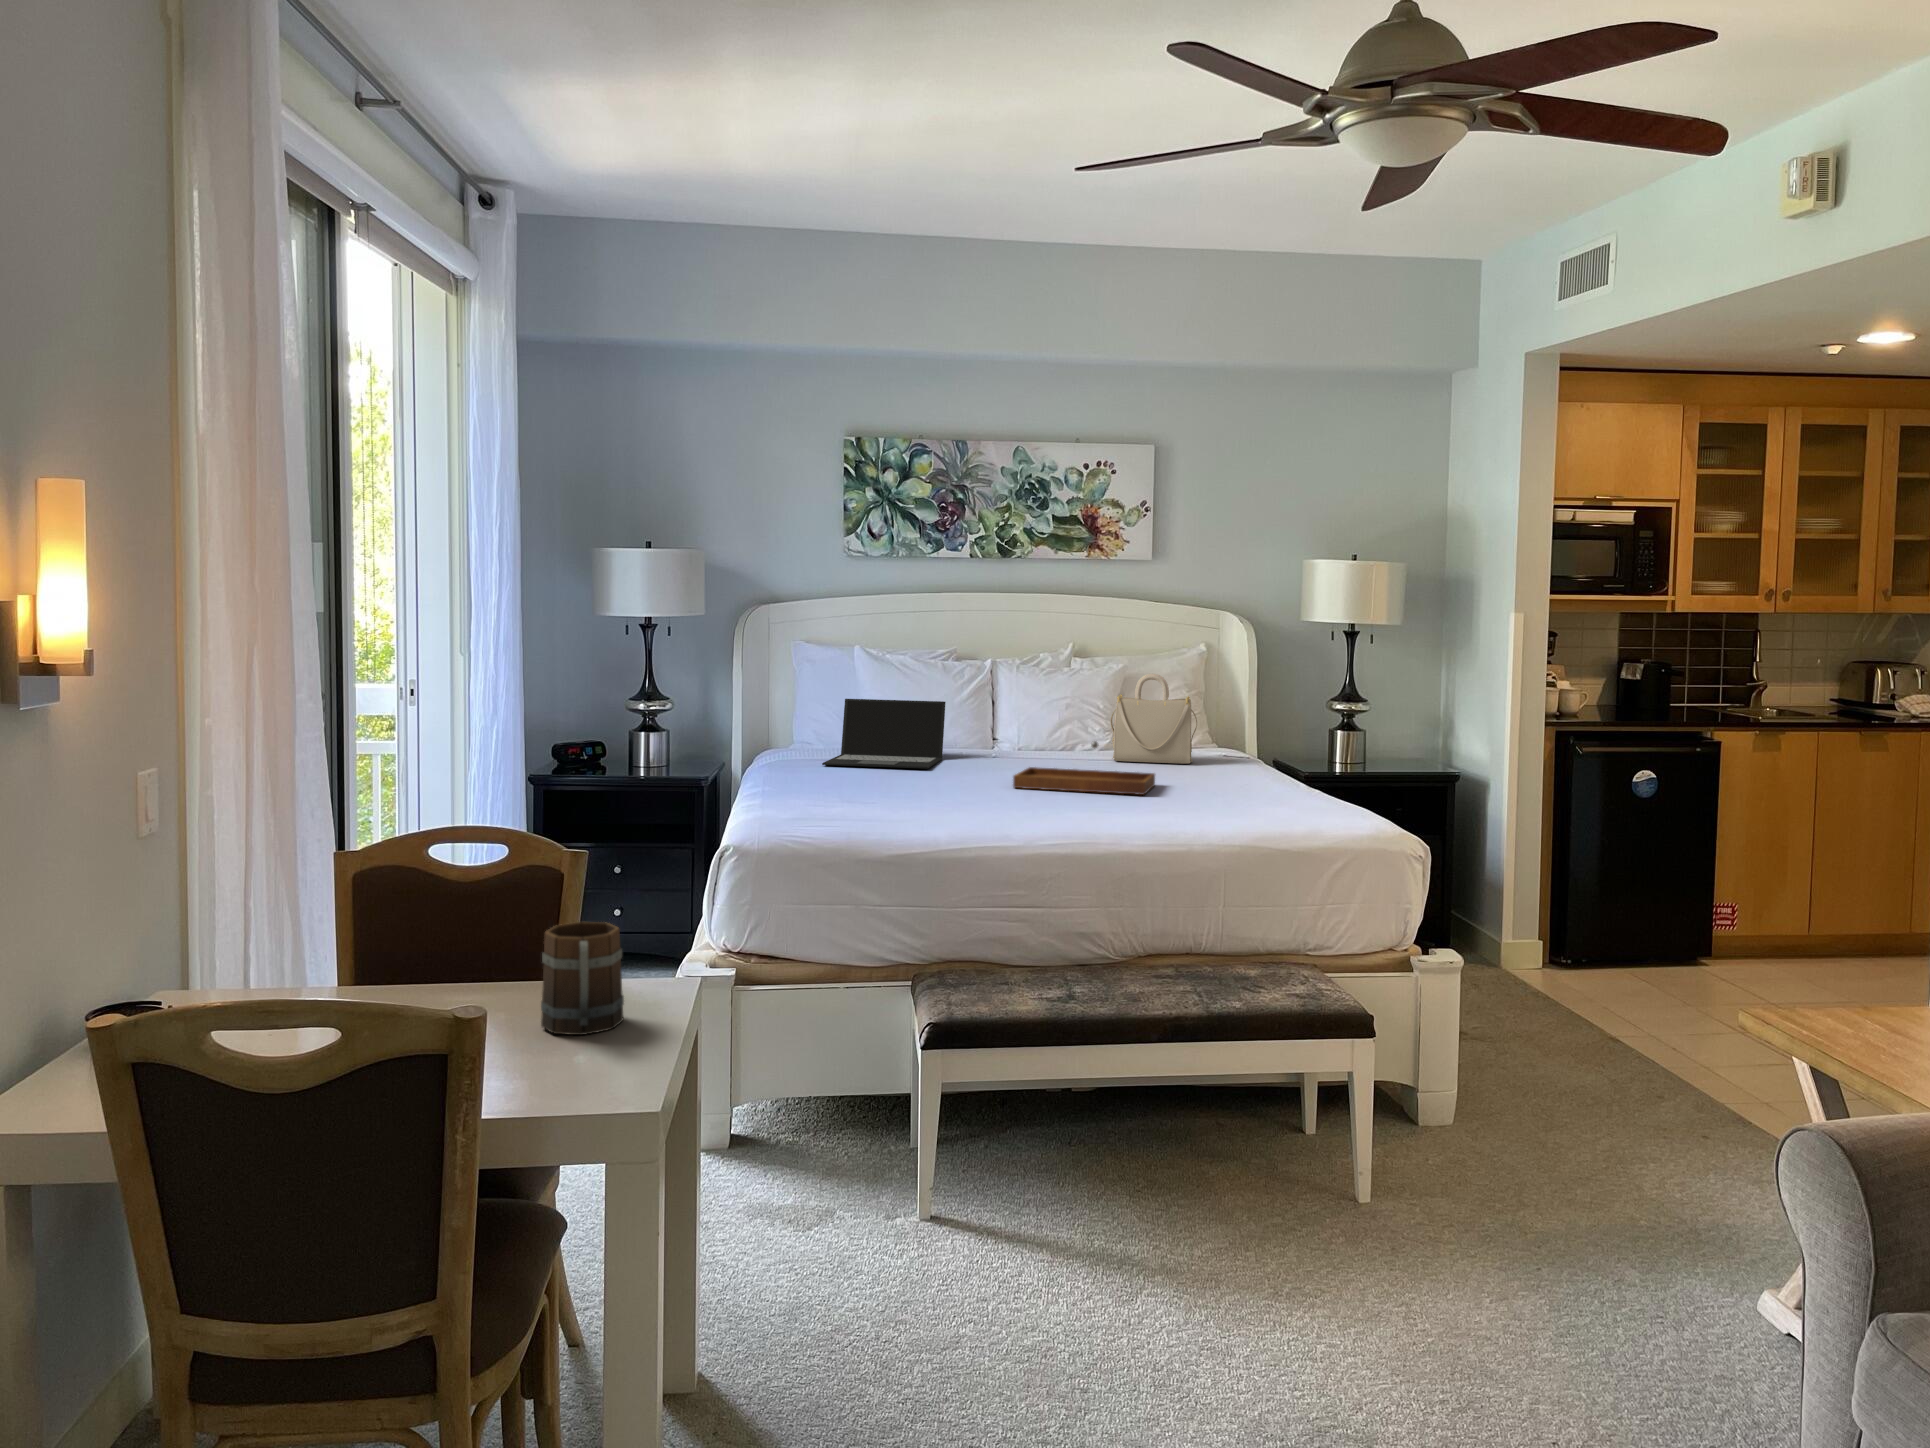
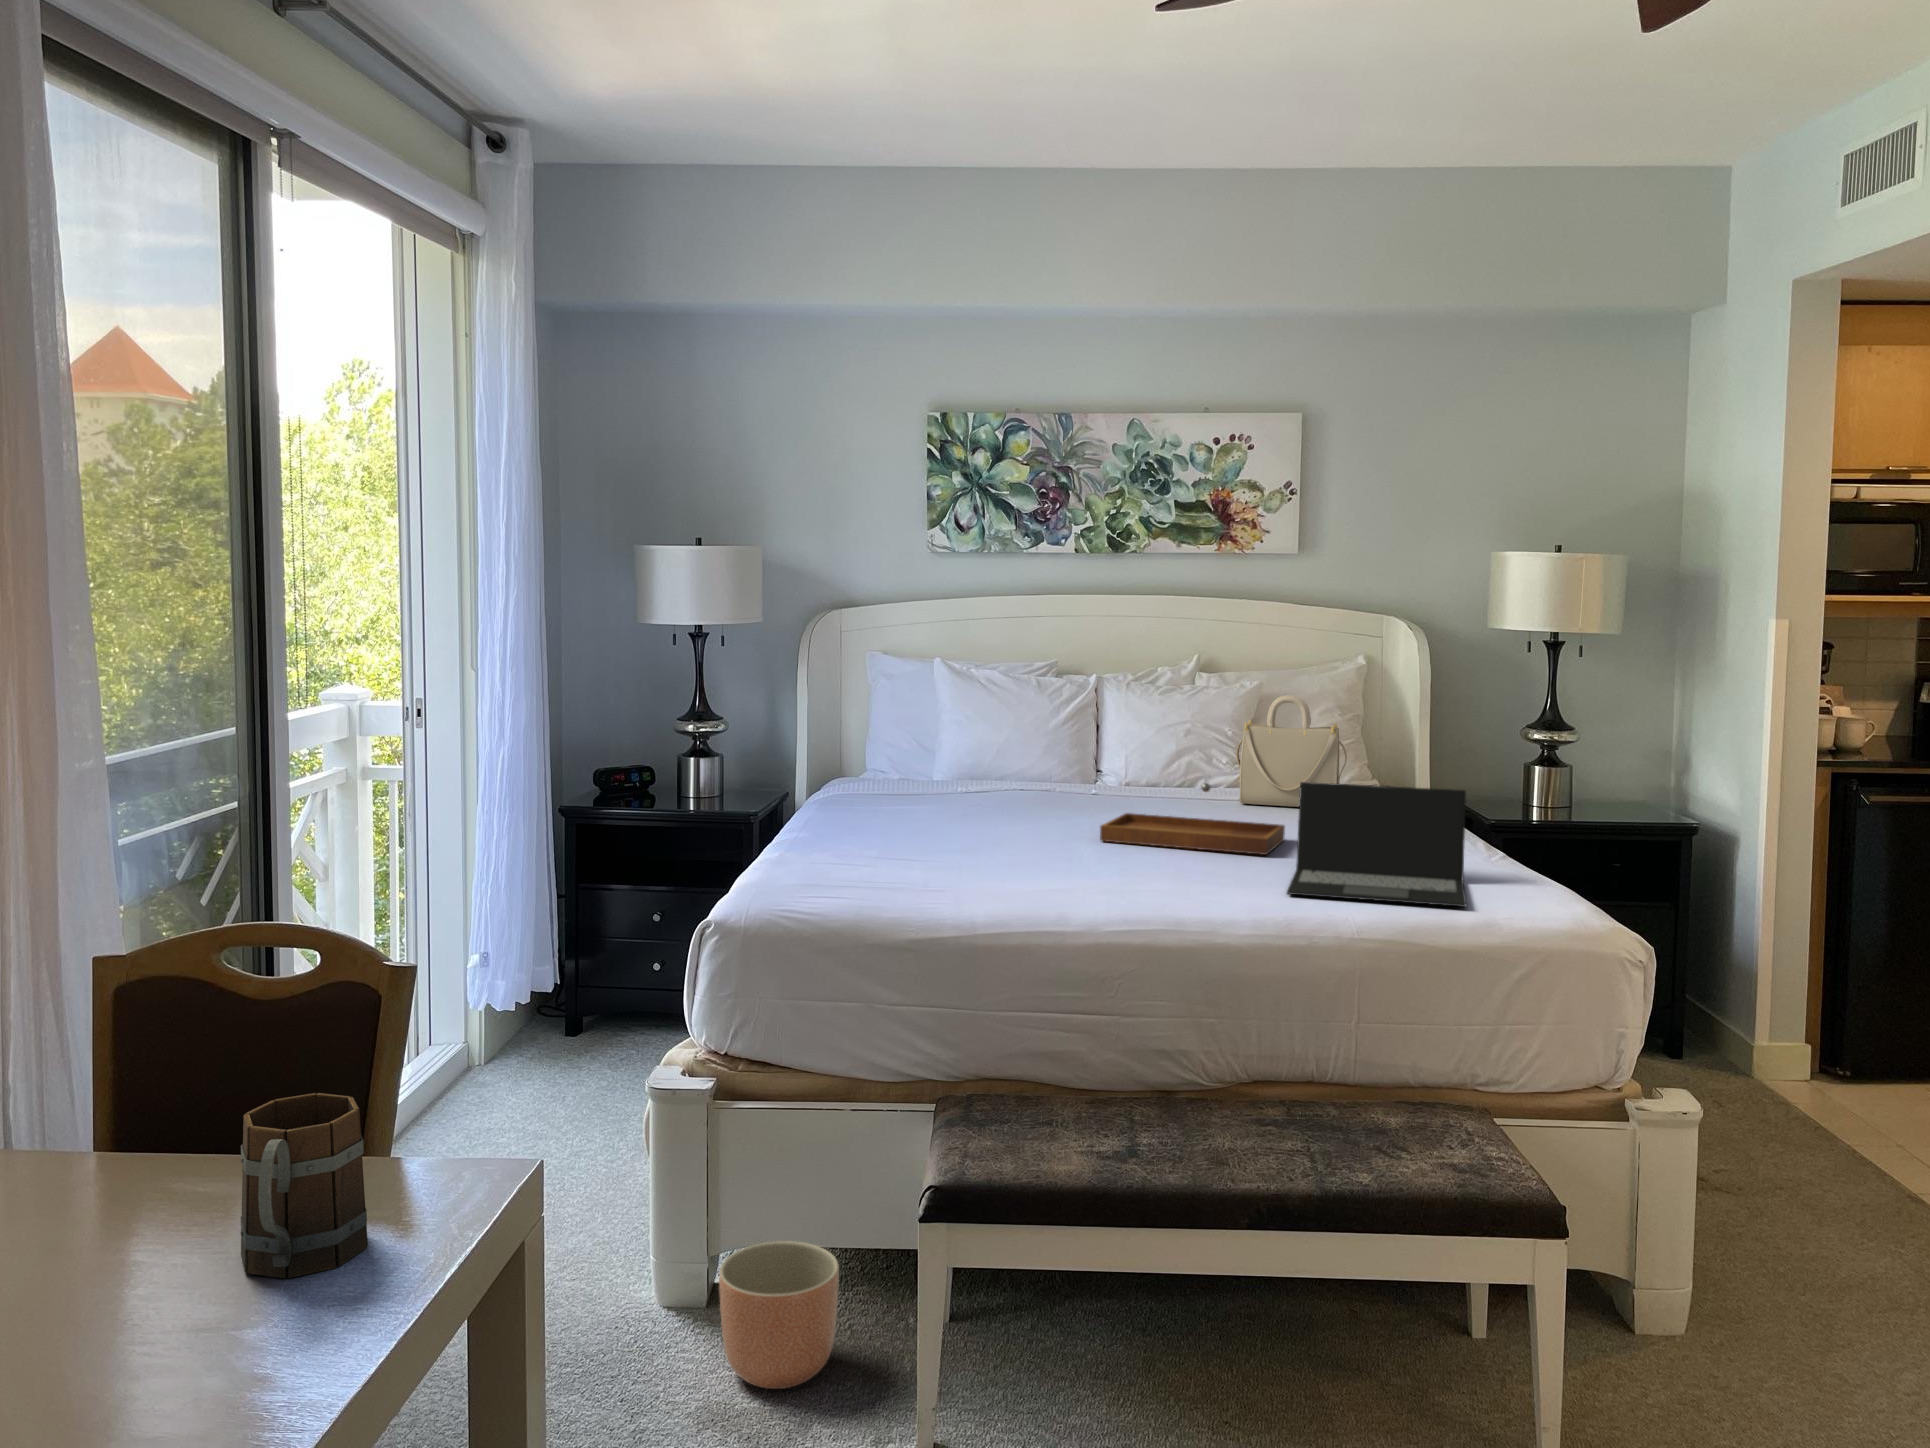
laptop: present [822,699,946,769] -> present [1287,782,1466,907]
planter: none [756,1086,847,1191] -> present [719,1241,839,1389]

